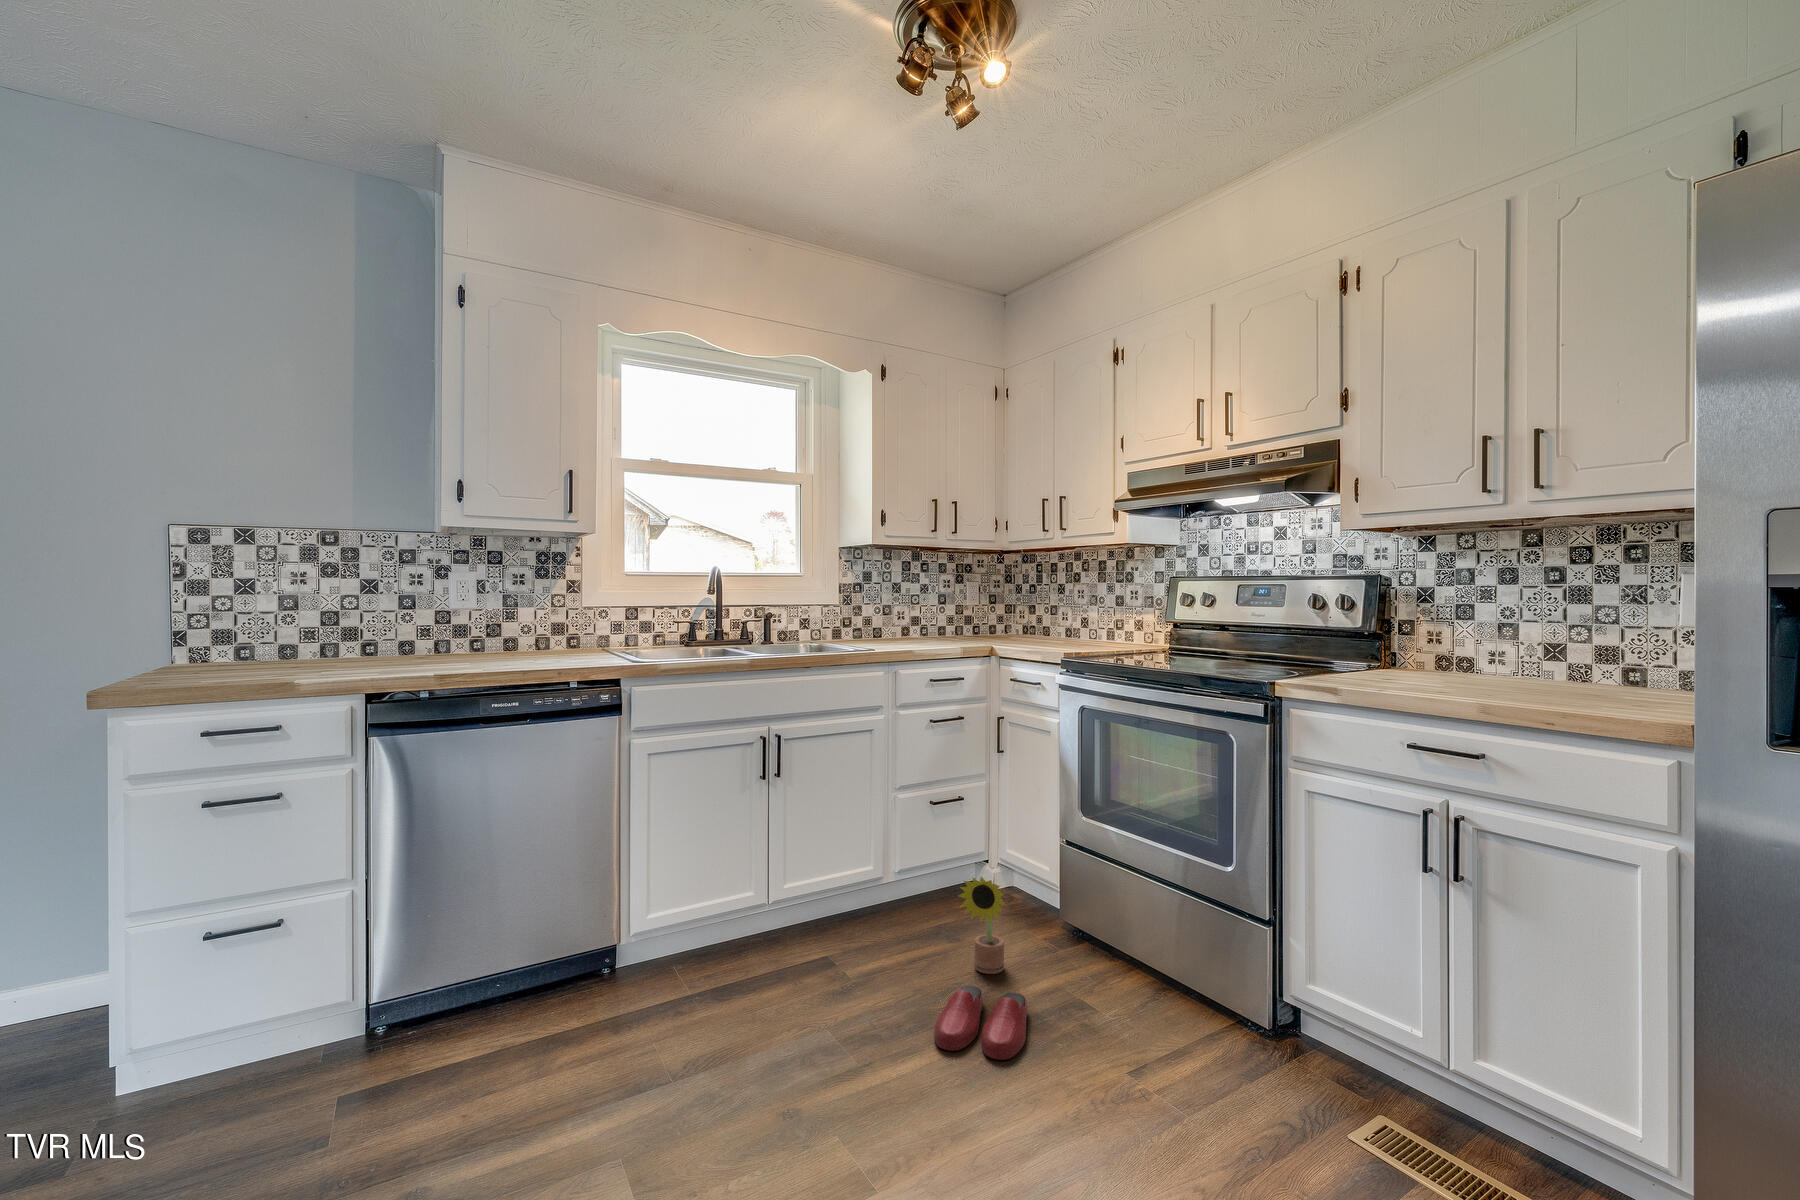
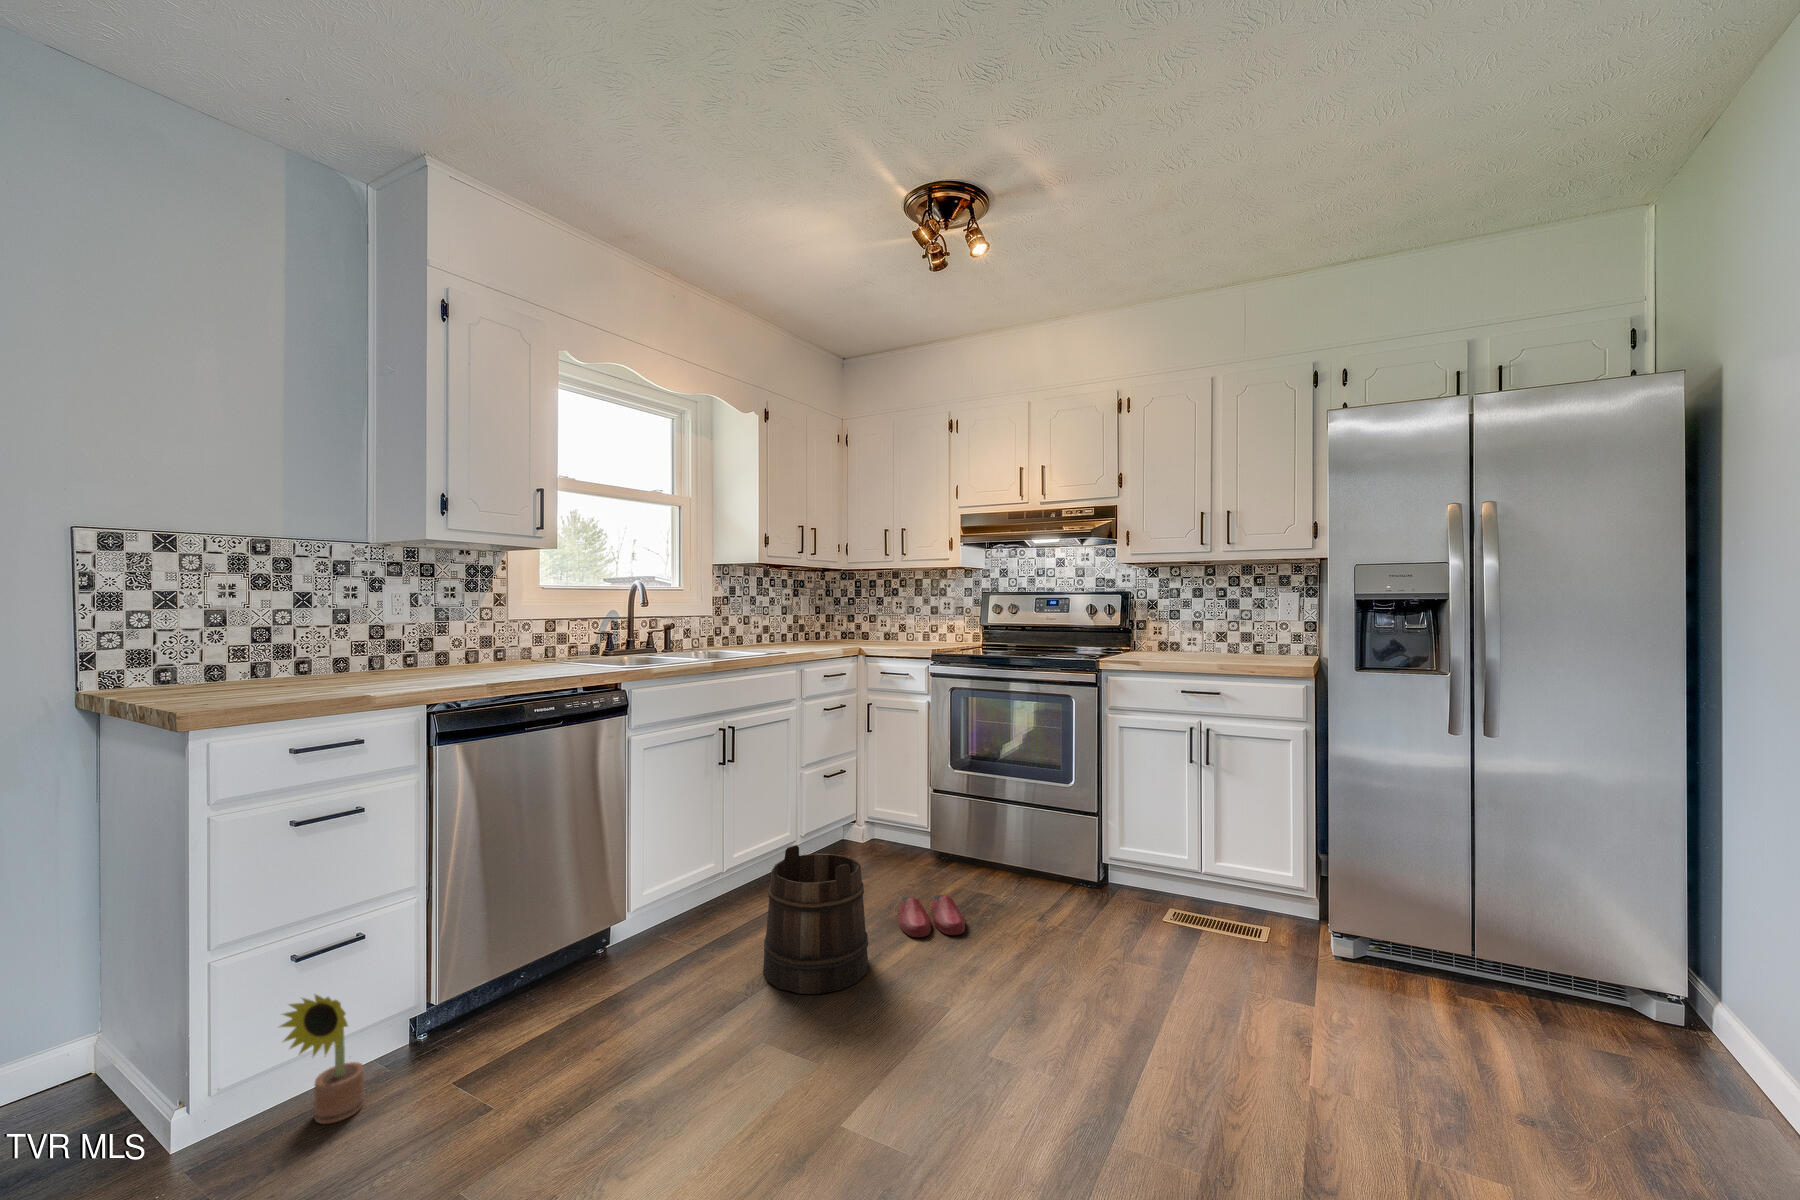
decorative plant: present [958,877,1005,974] -> present [280,995,364,1124]
bucket: none [720,897,856,1103] -> present [763,845,868,994]

